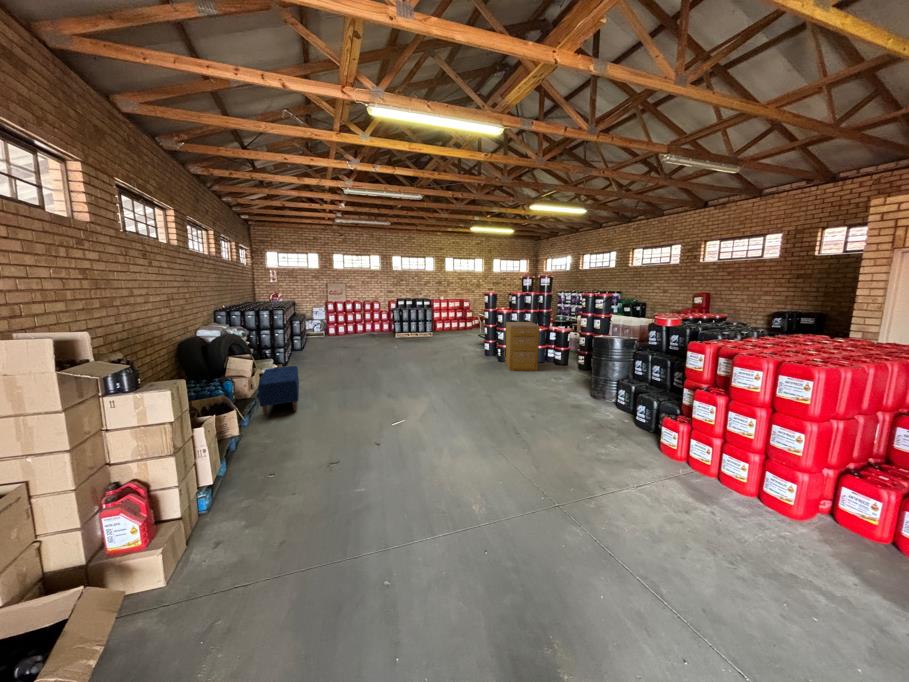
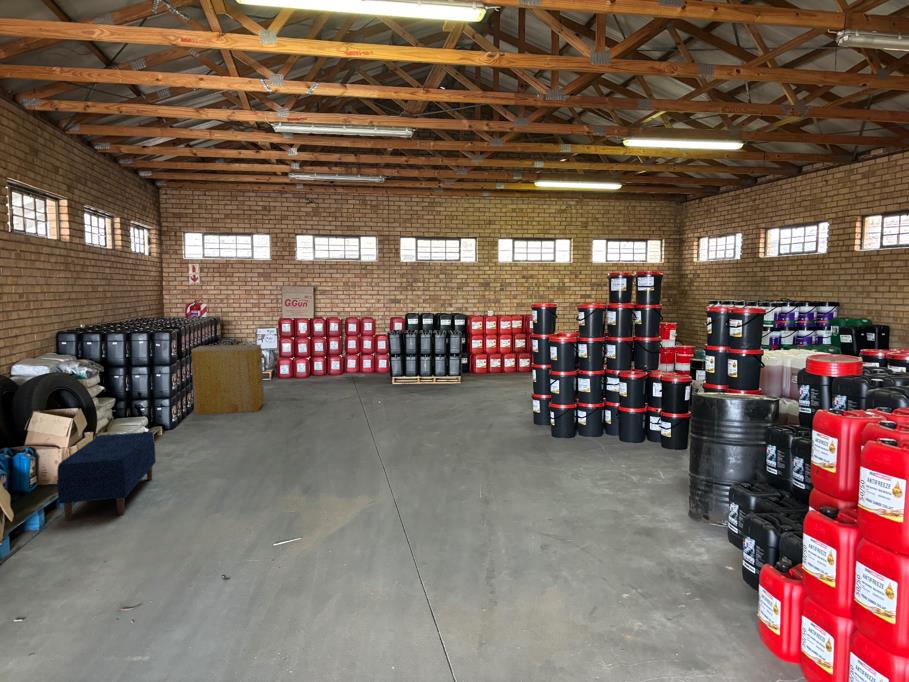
filing cabinet: present [505,322,539,371] -> present [191,345,264,414]

